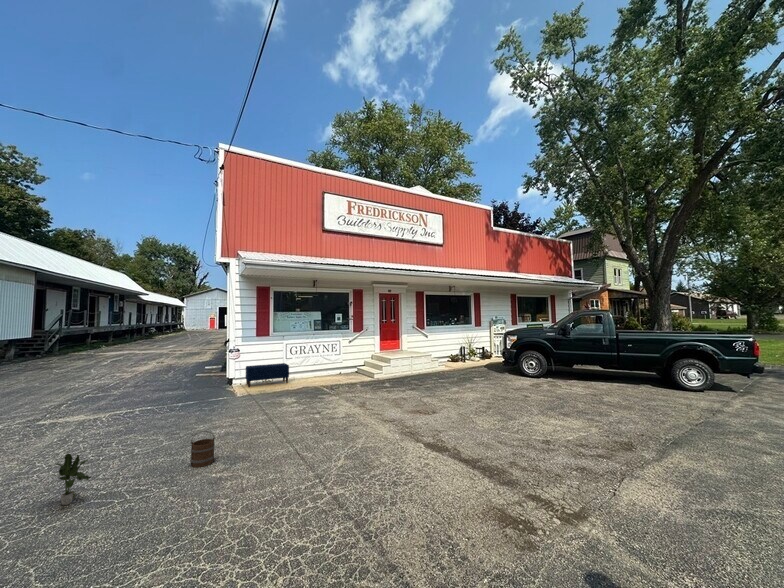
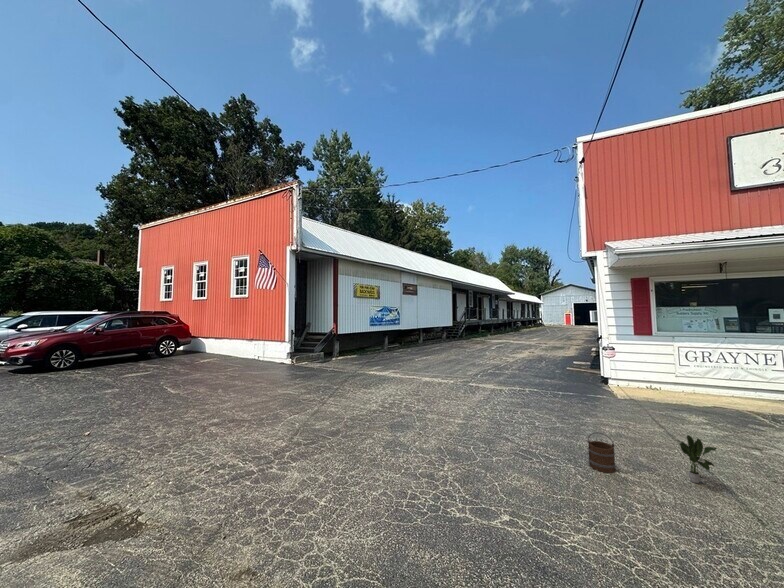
bench: present [246,363,289,387] -> none [623,367,687,396]
potted plant: present [56,454,91,505] -> present [678,435,717,483]

